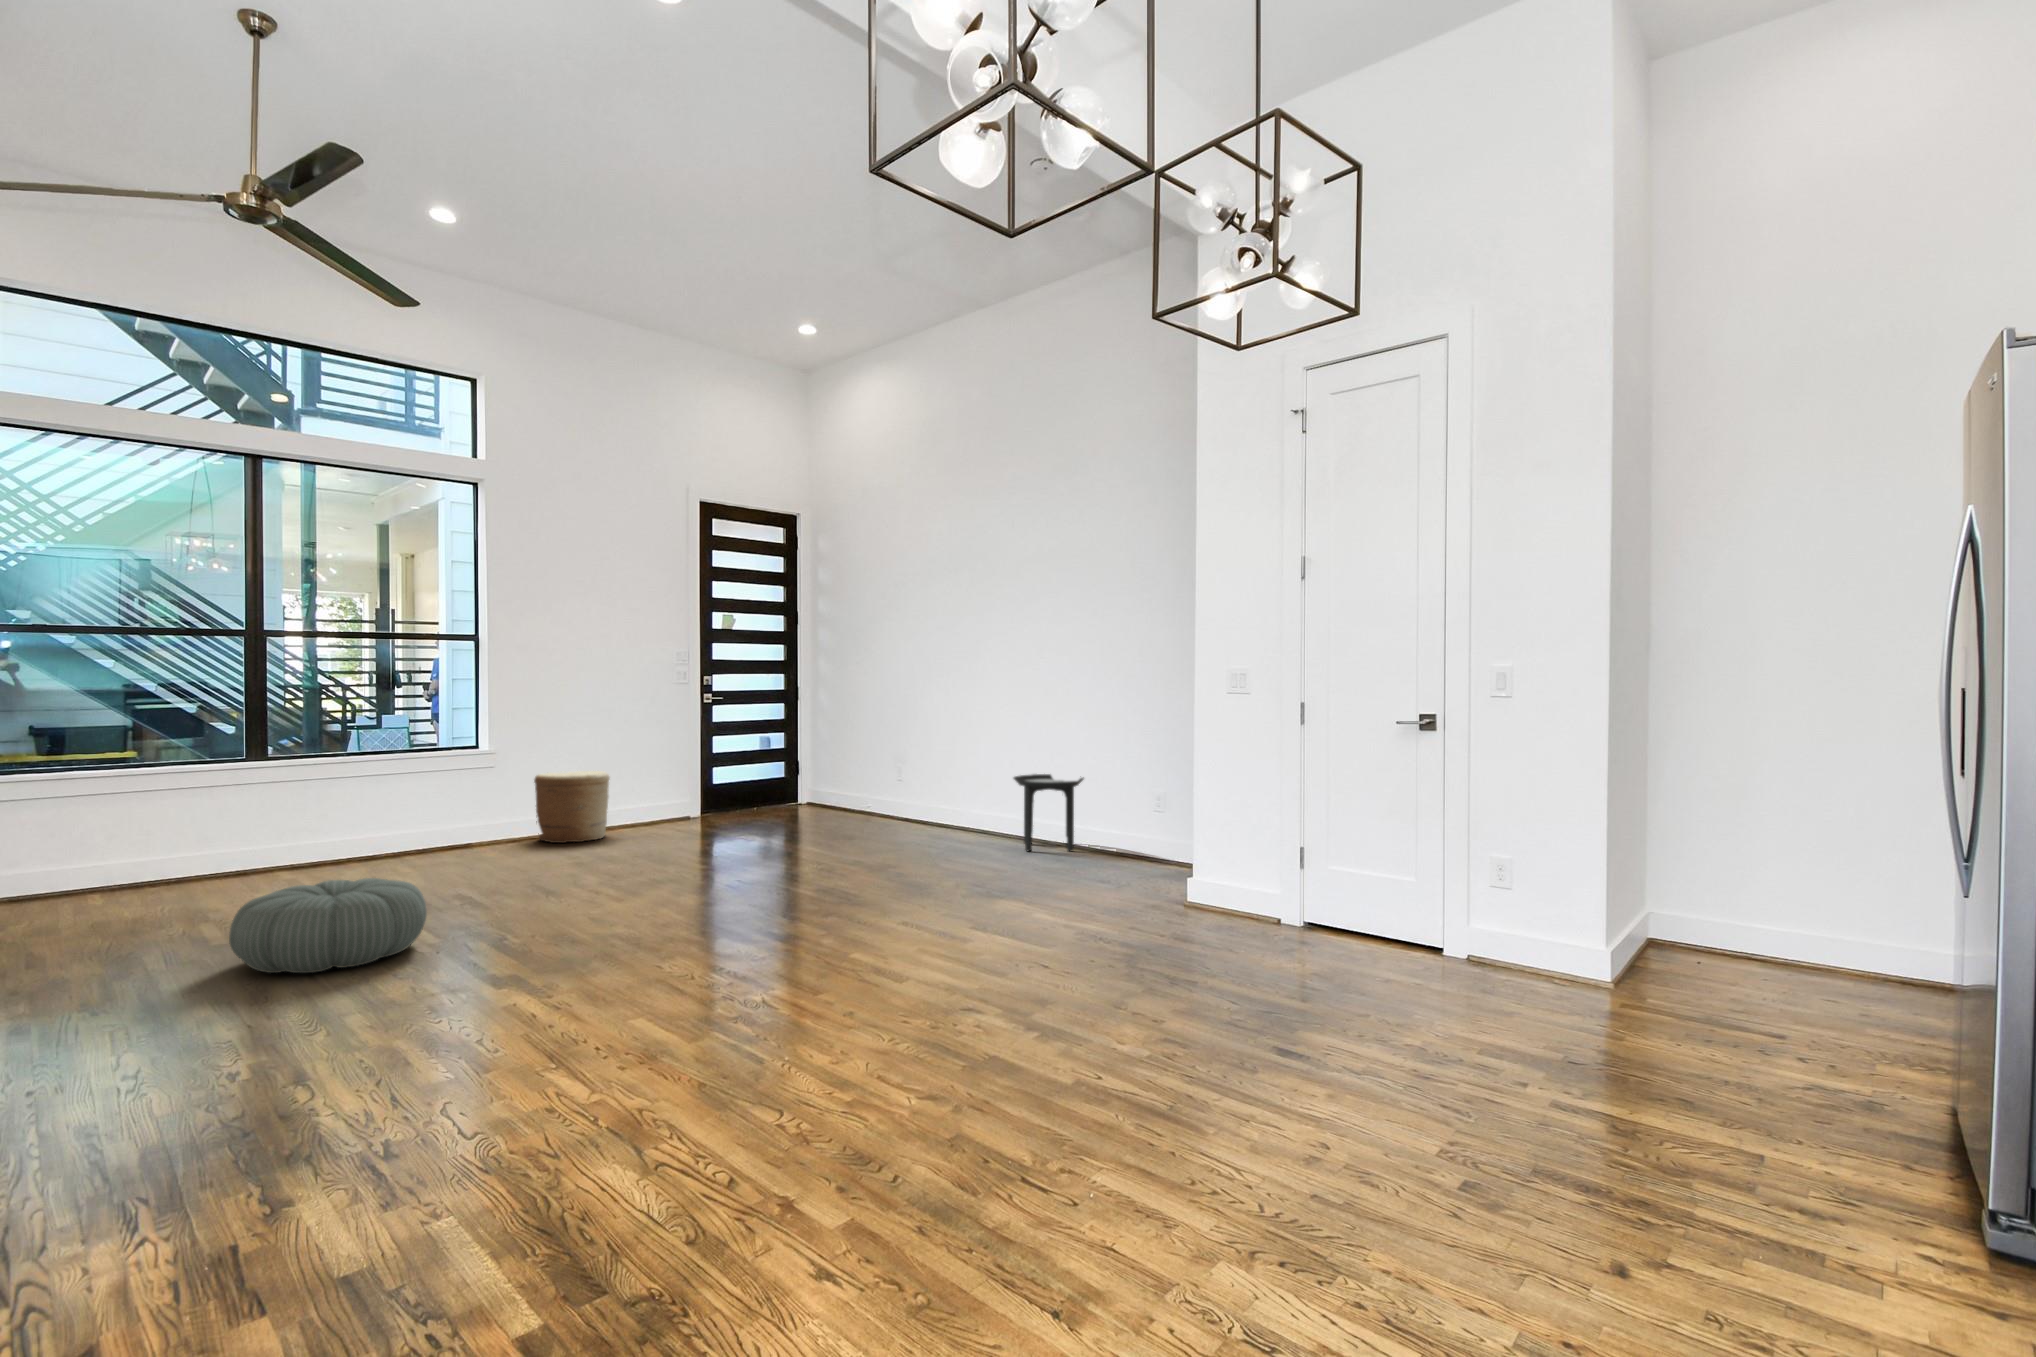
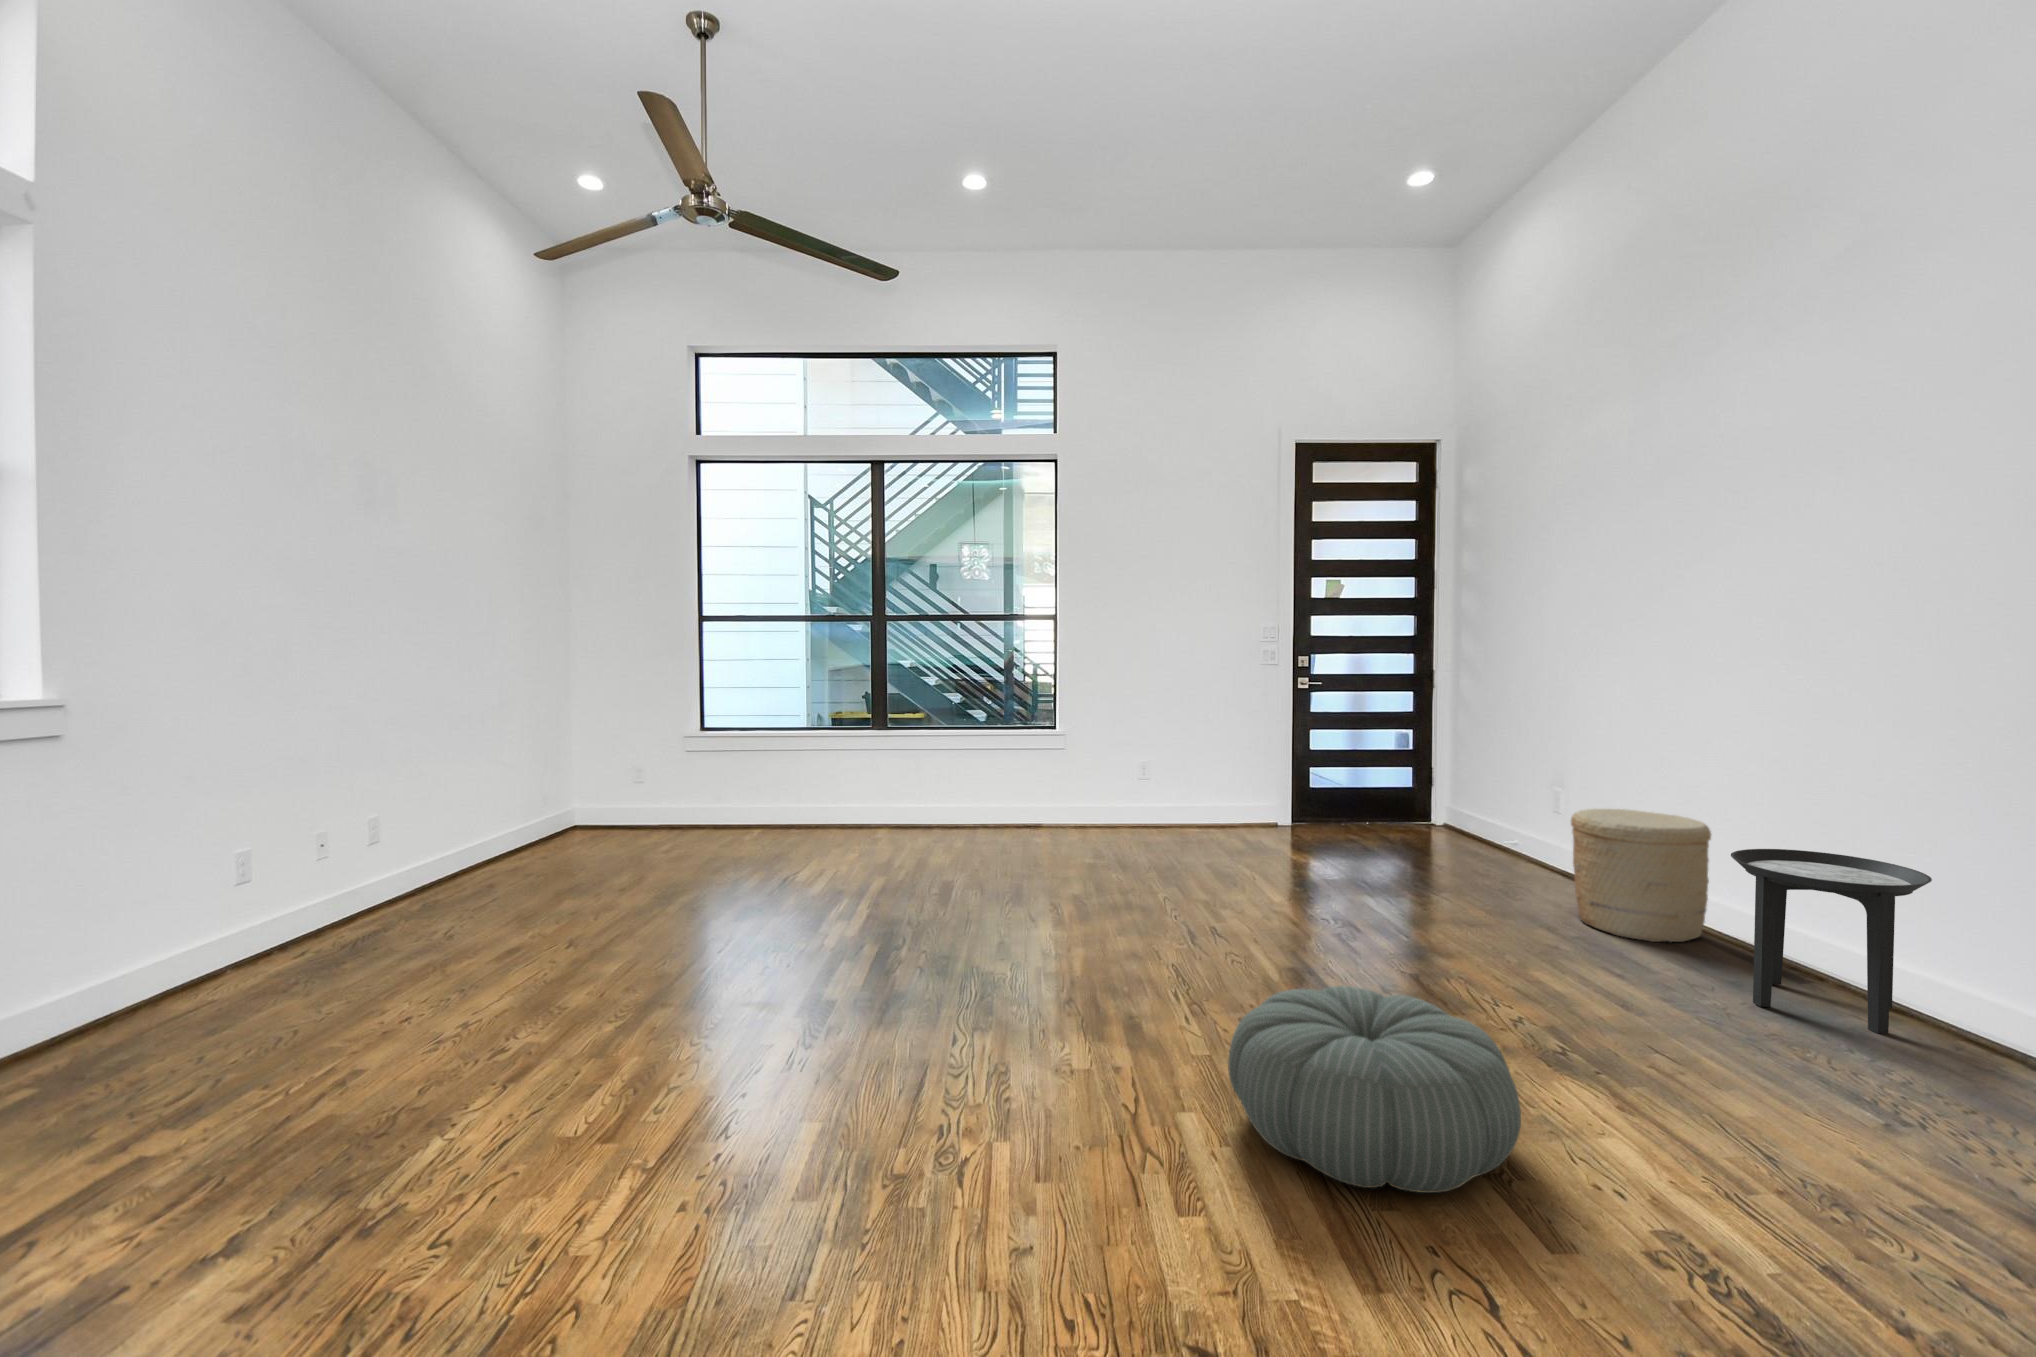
woven basket: present [534,771,610,843] -> present [1571,809,1711,942]
pouf: present [229,878,427,973] -> present [1228,986,1521,1193]

